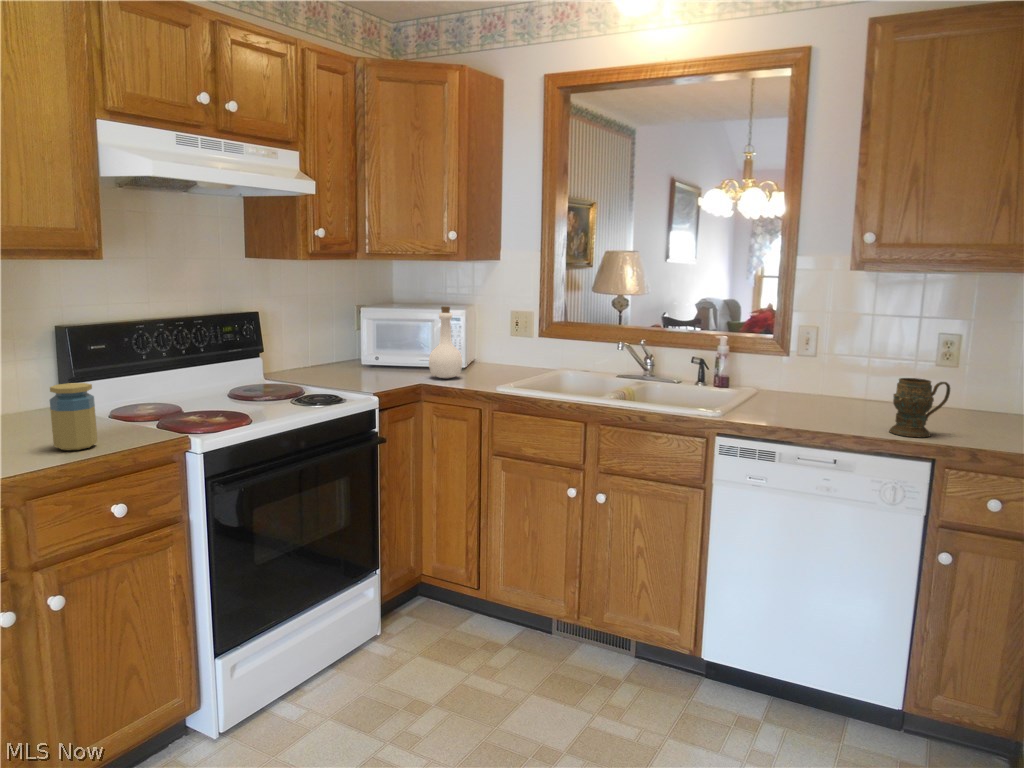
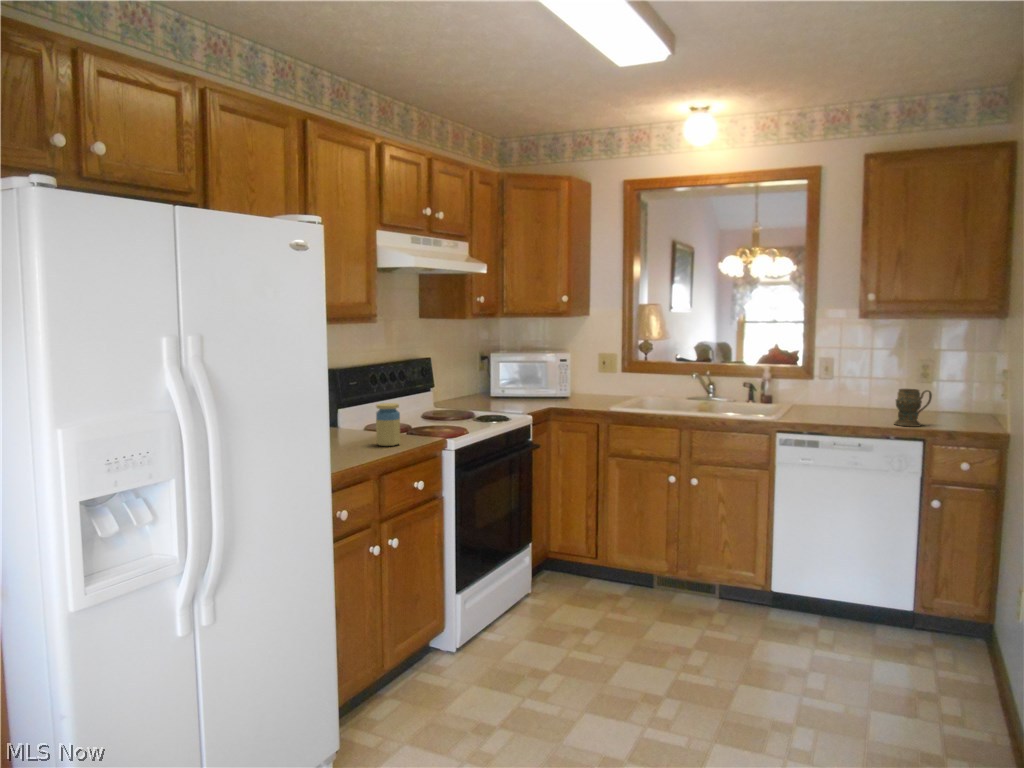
bottle: present [429,306,462,378] -> none [549,350,574,403]

